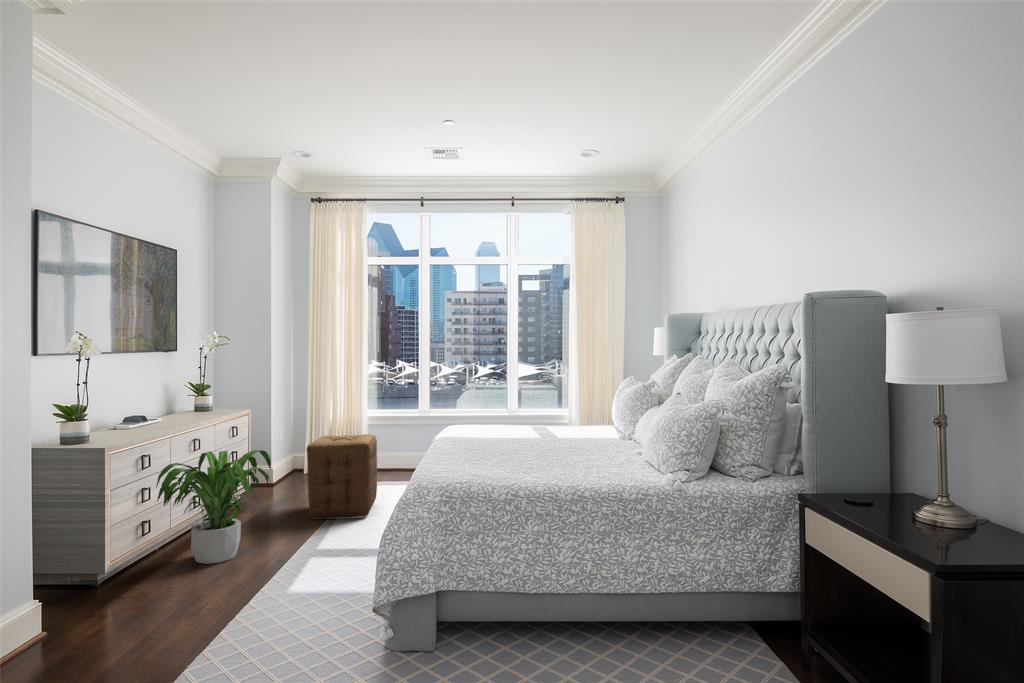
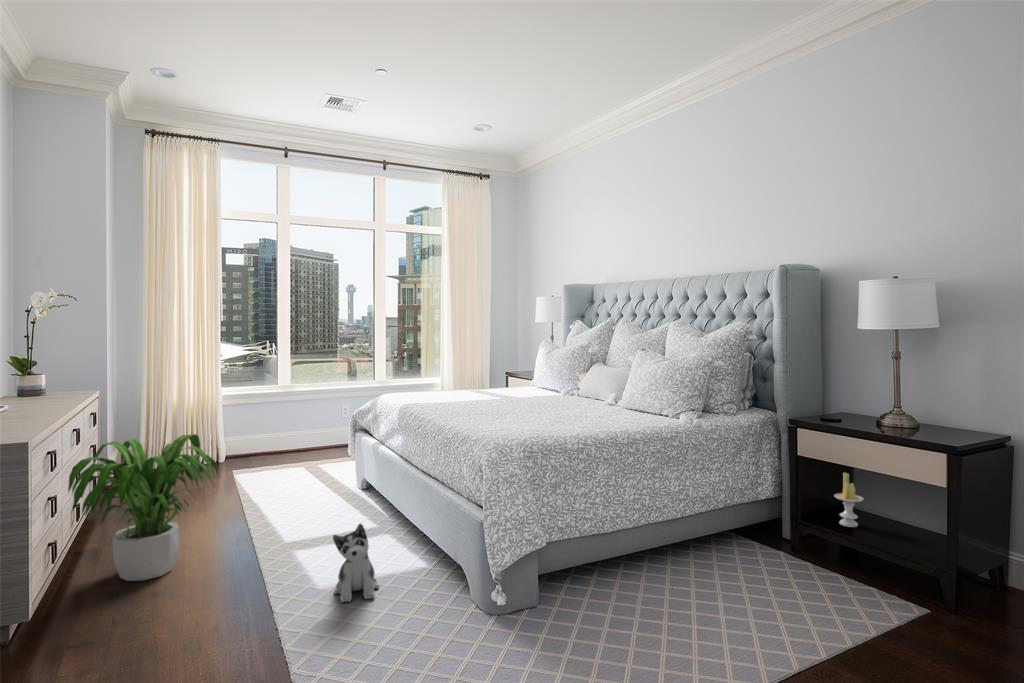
ottoman: present [307,434,377,519] -> none [209,413,294,515]
plush toy: none [298,544,343,615] -> present [333,524,379,602]
candle: none [857,572,898,650] -> present [834,473,864,527]

